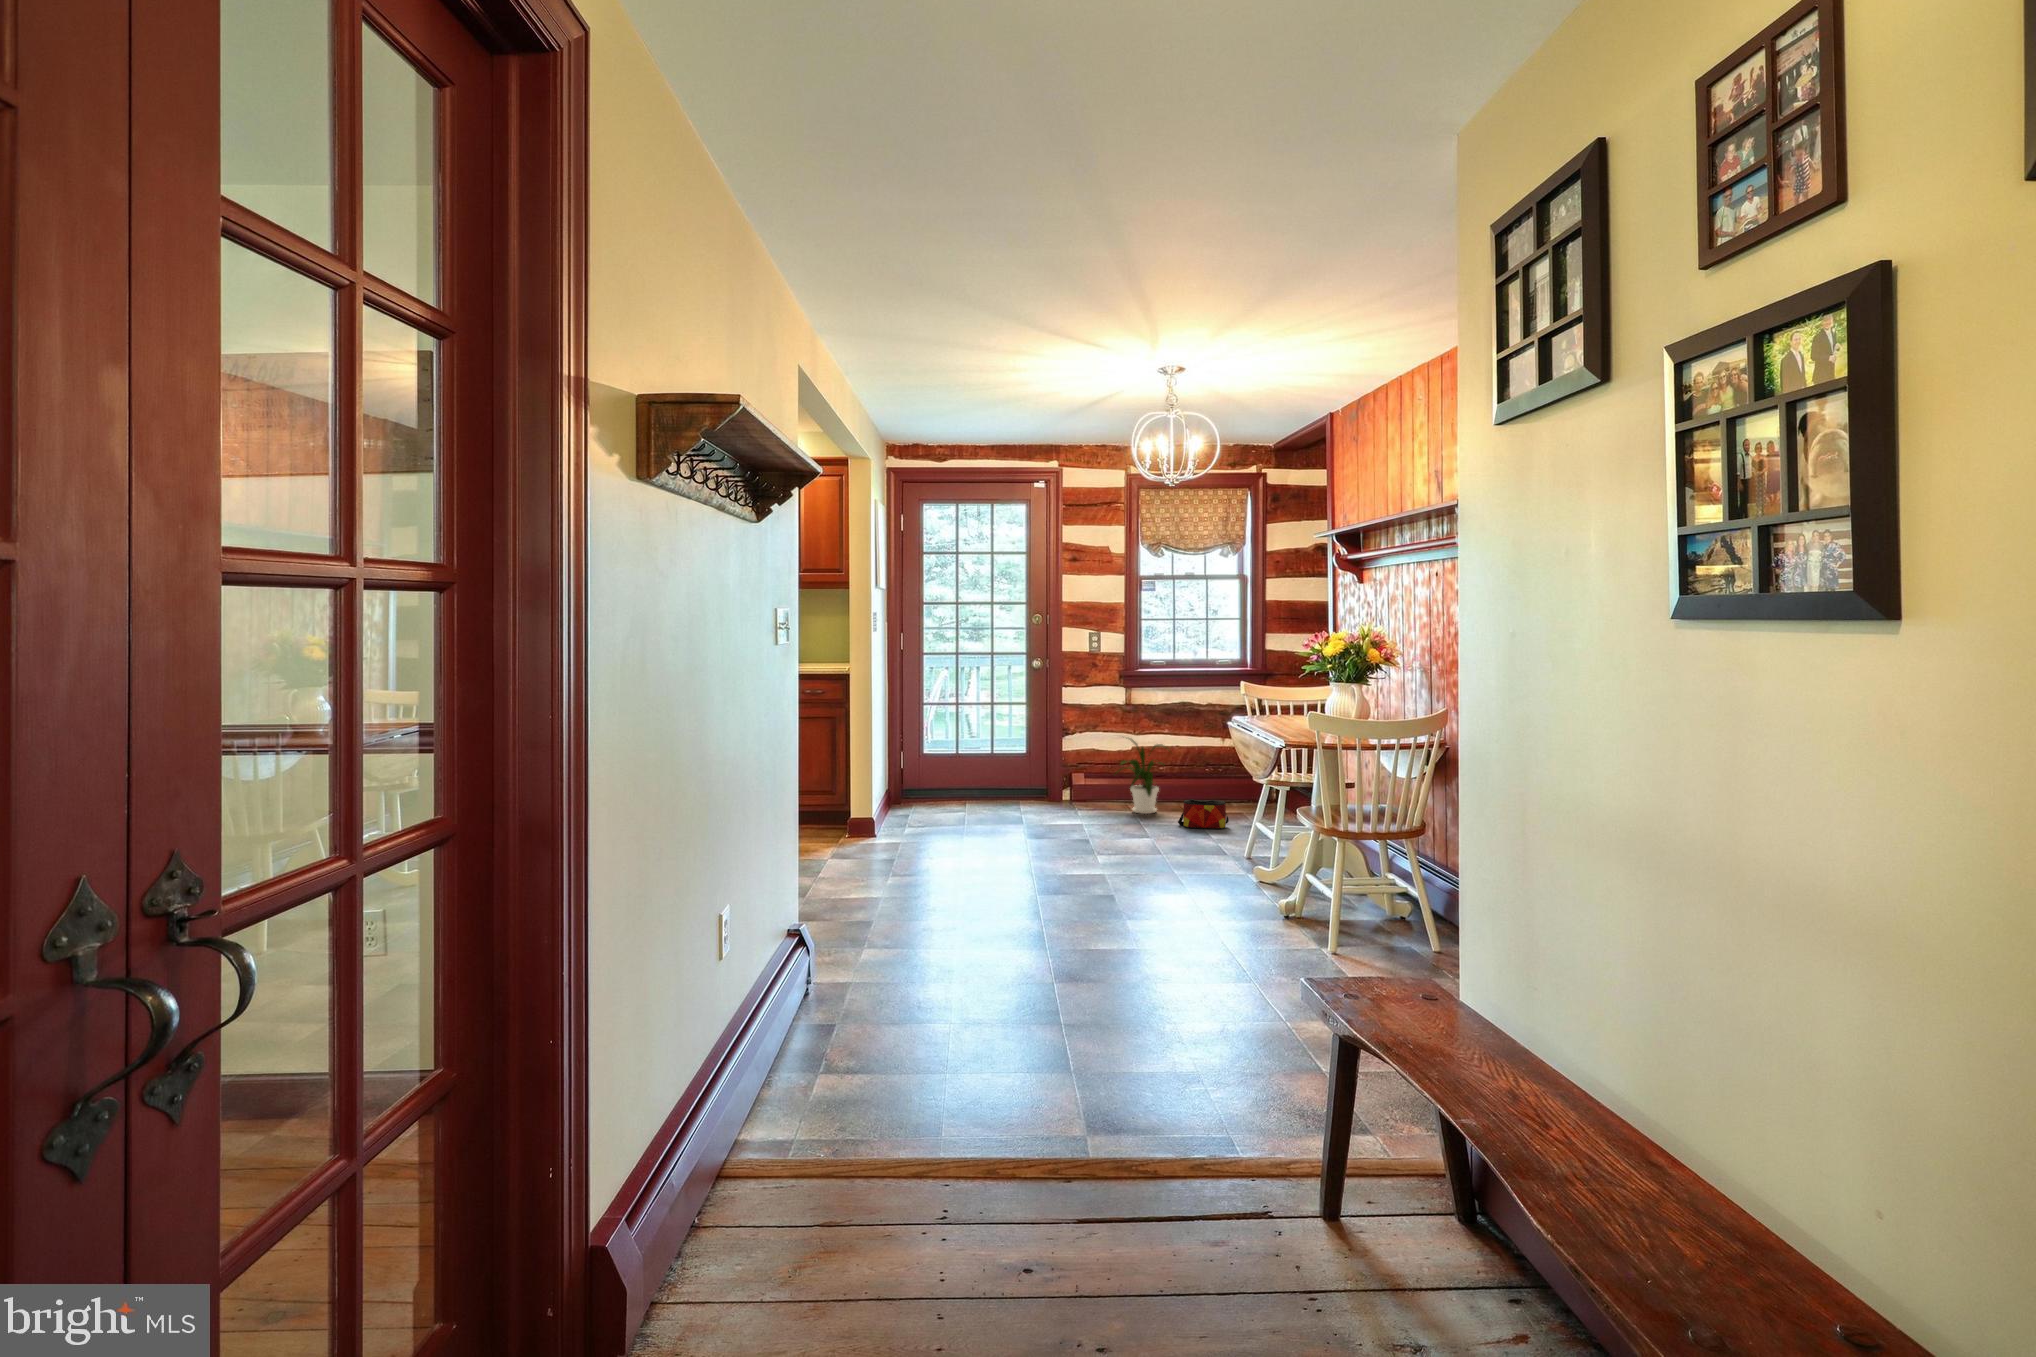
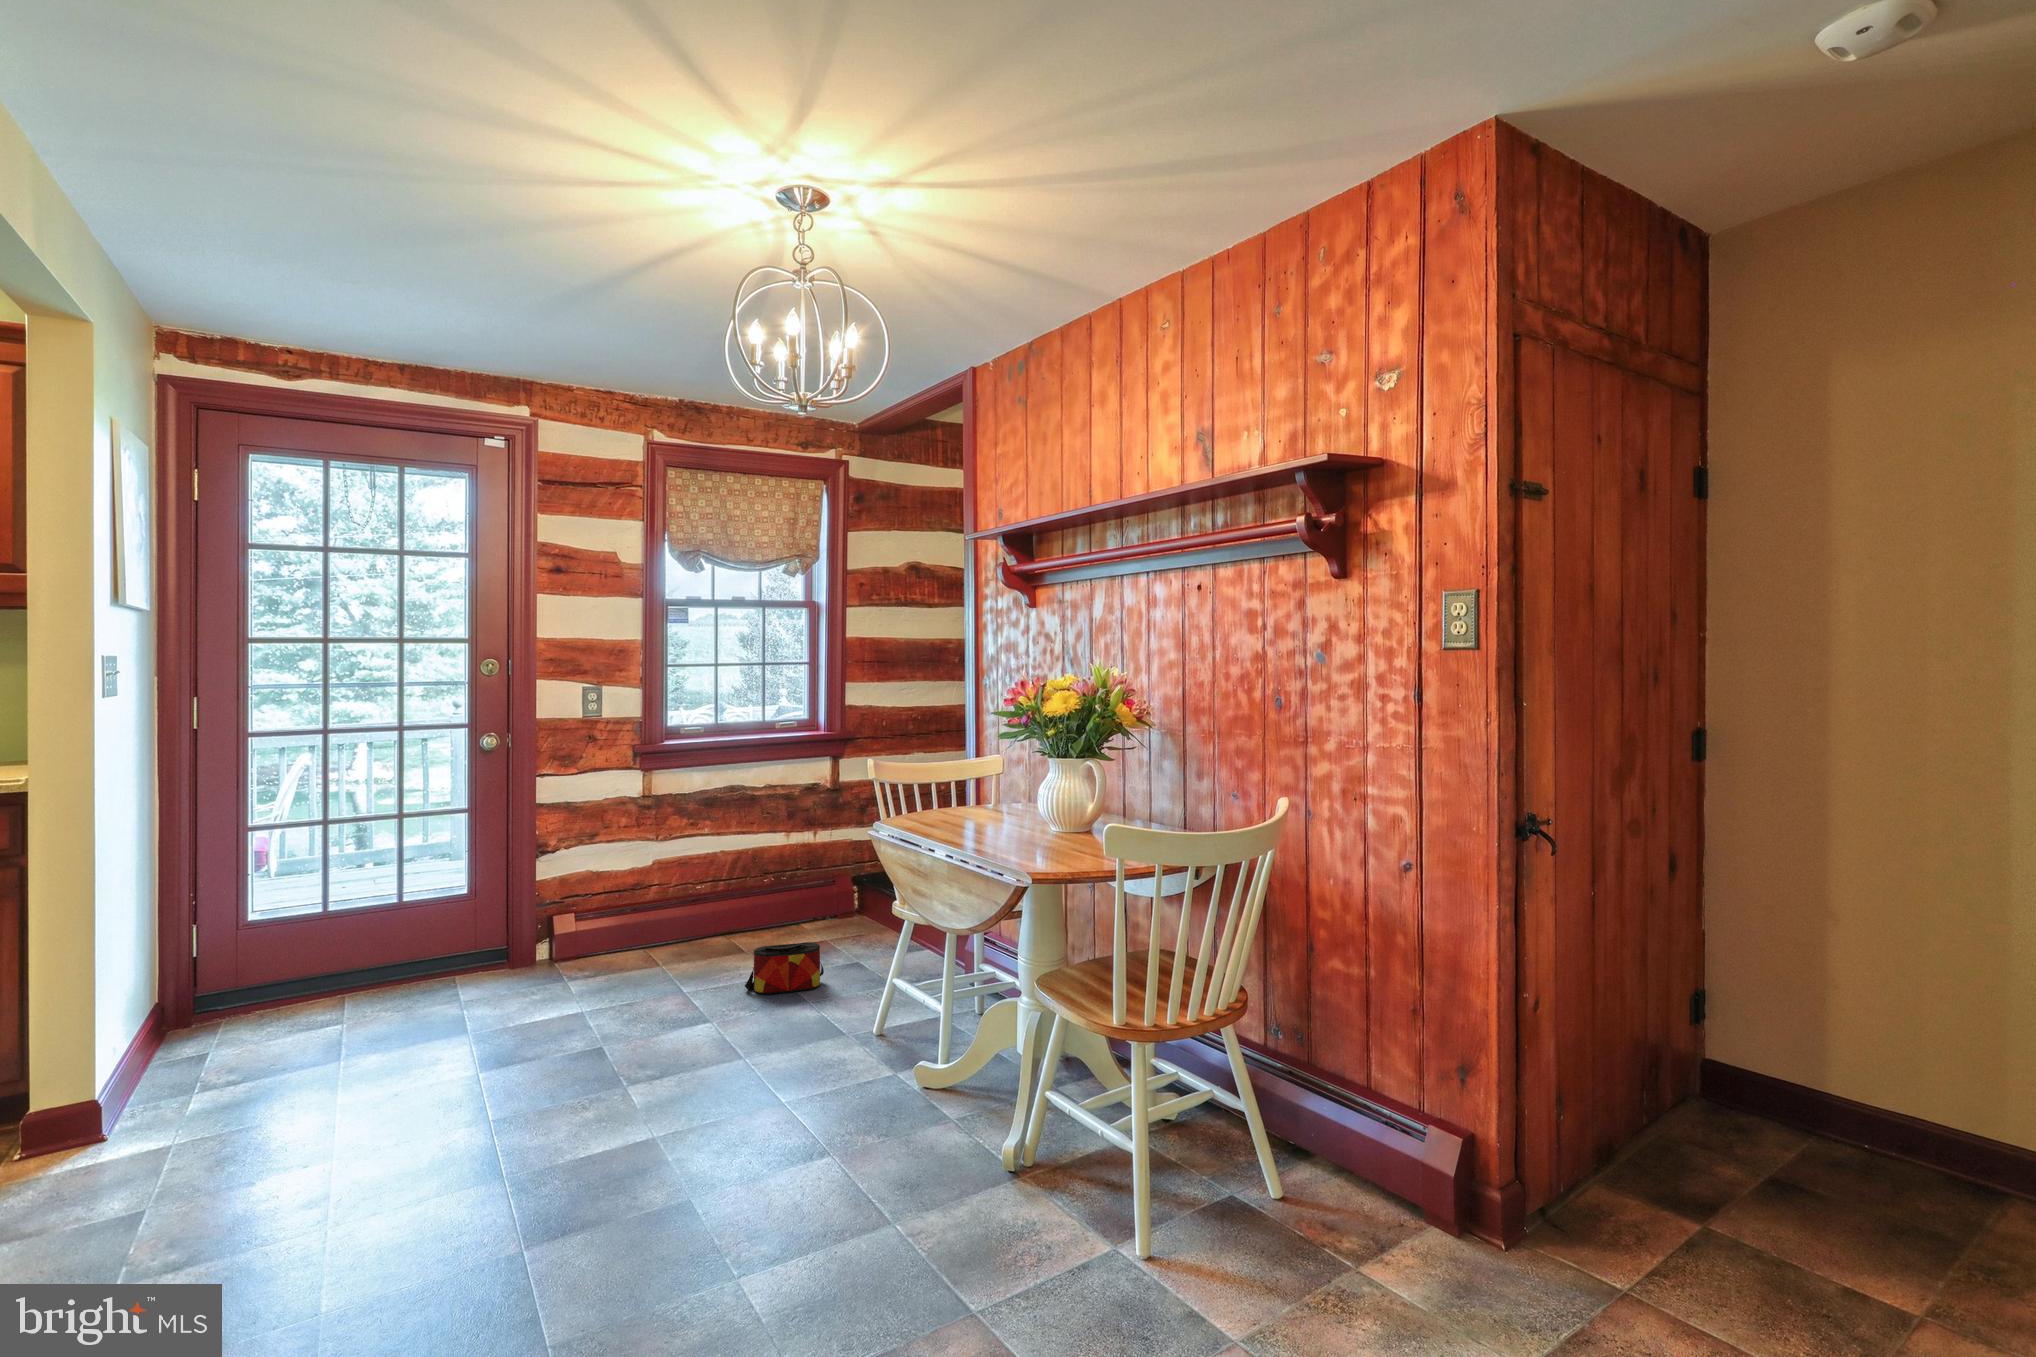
house plant: present [1119,739,1165,814] -> none [625,849,726,969]

